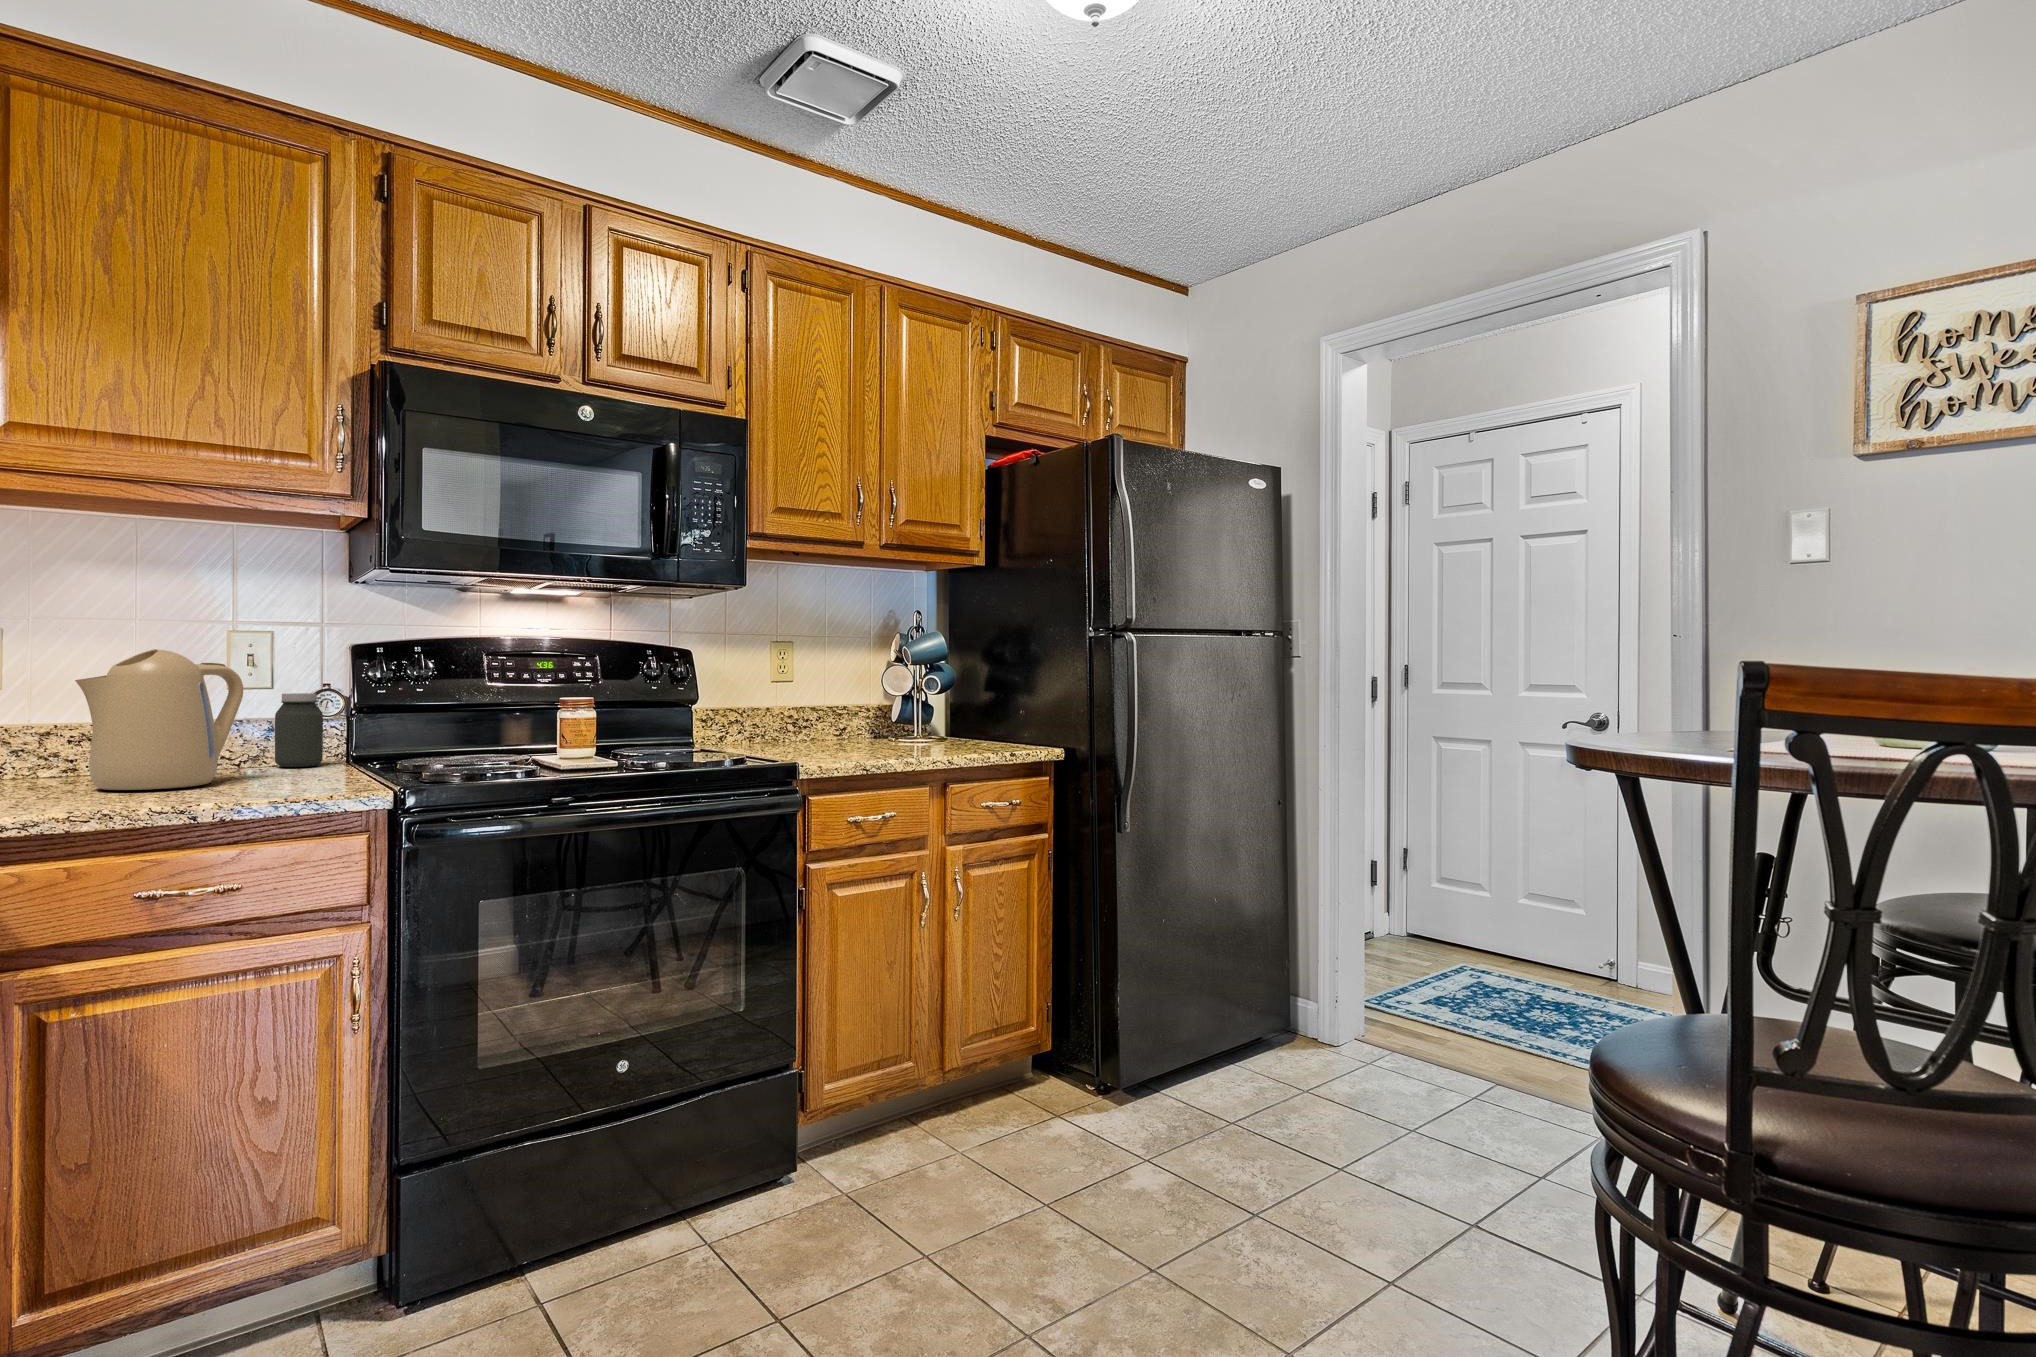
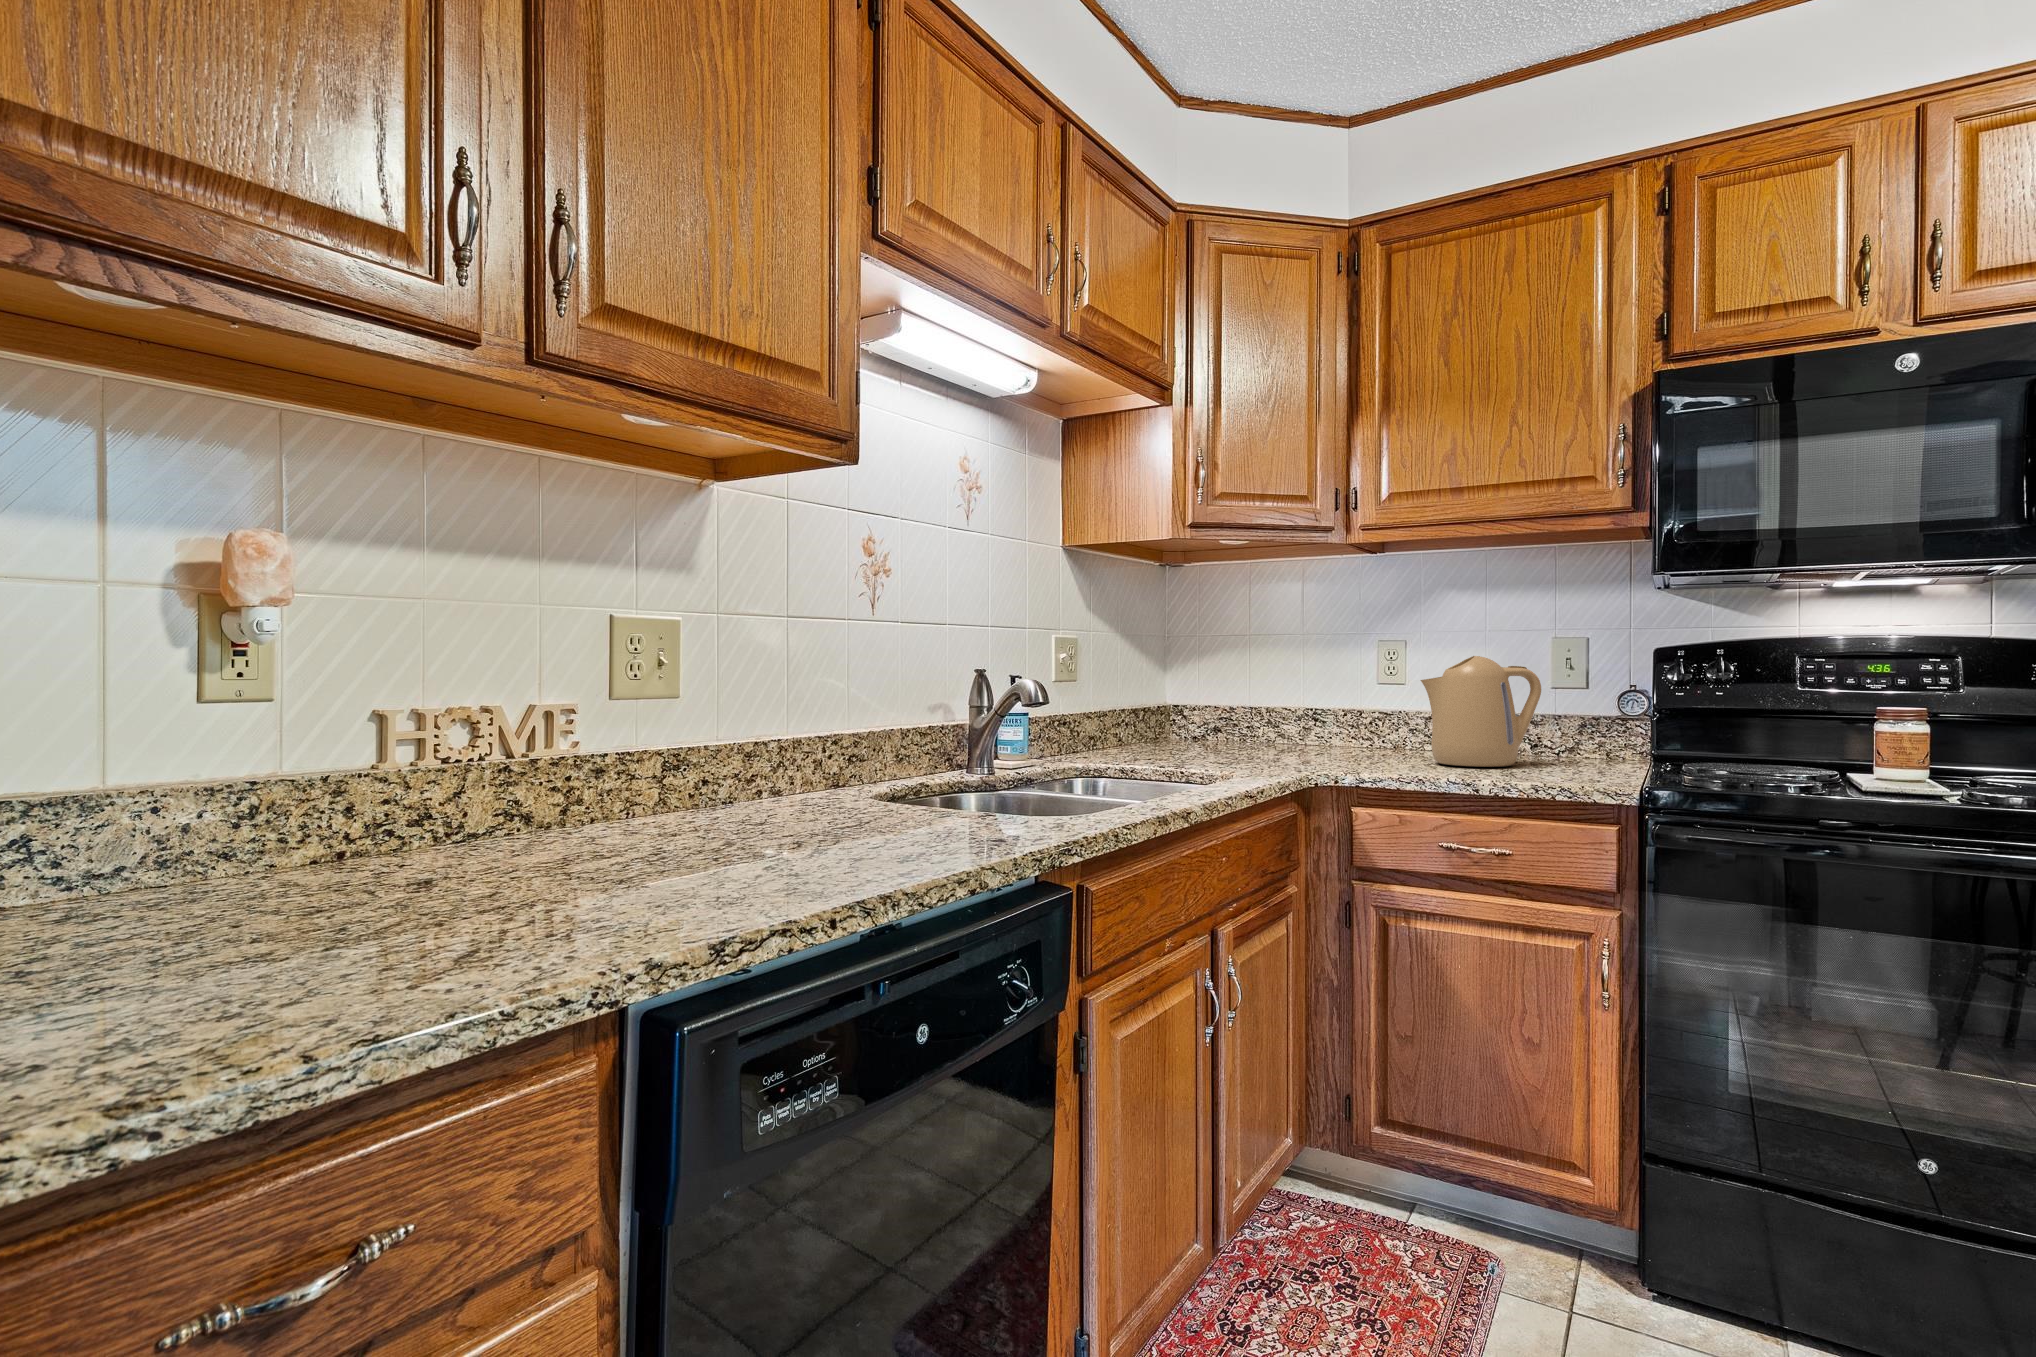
jar: present [275,693,323,767] -> none [1583,693,1624,759]

